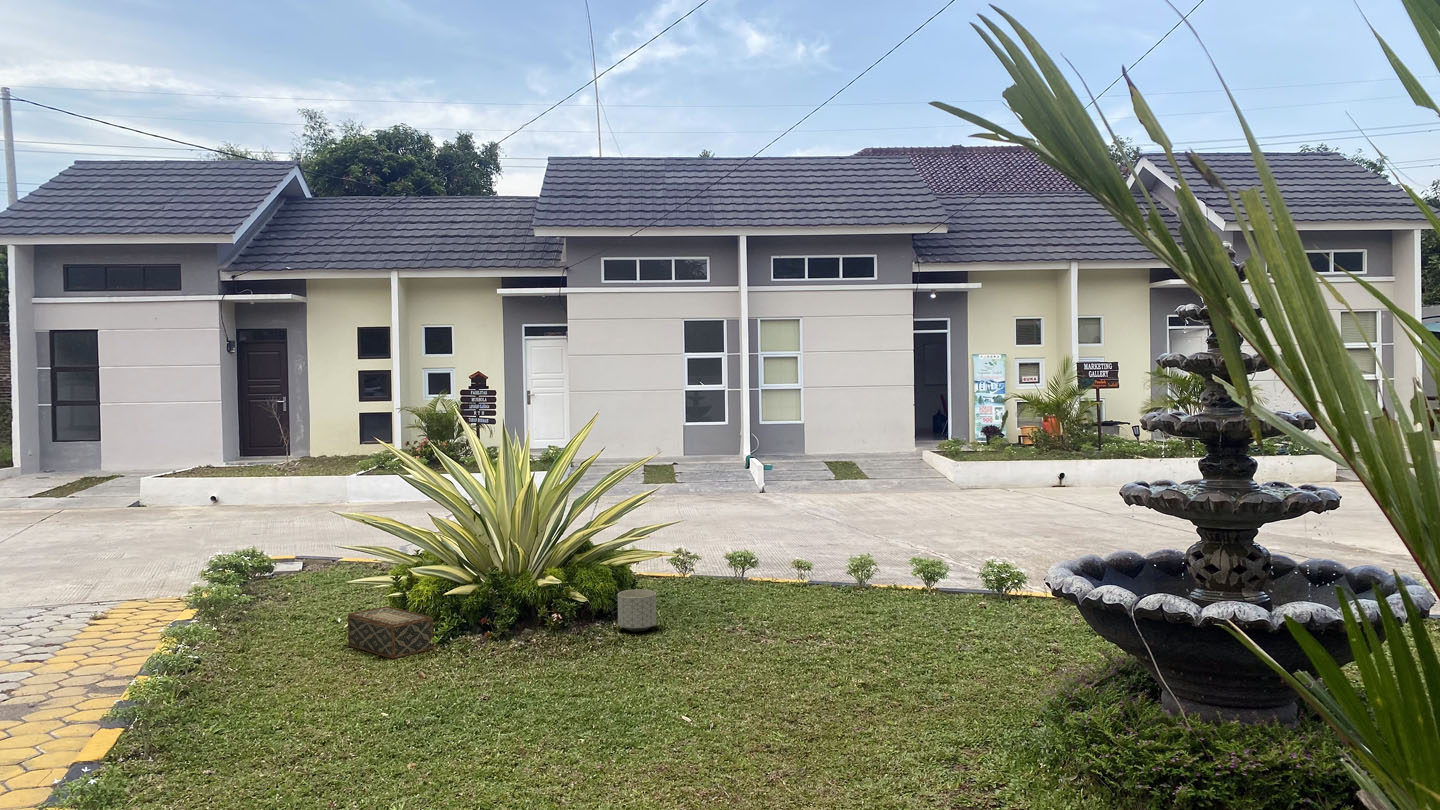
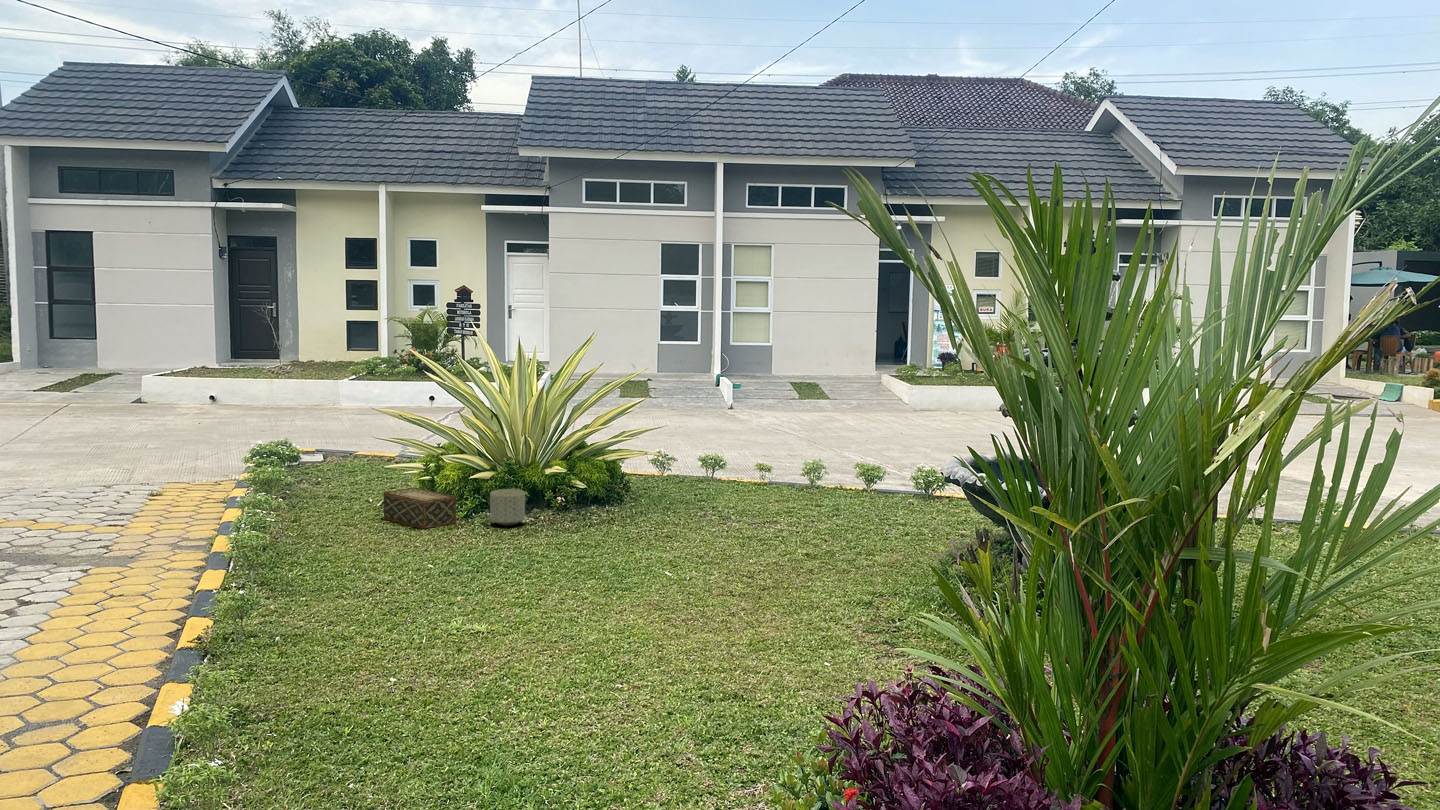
planter: present [618,589,656,632] -> present [490,489,525,526]

